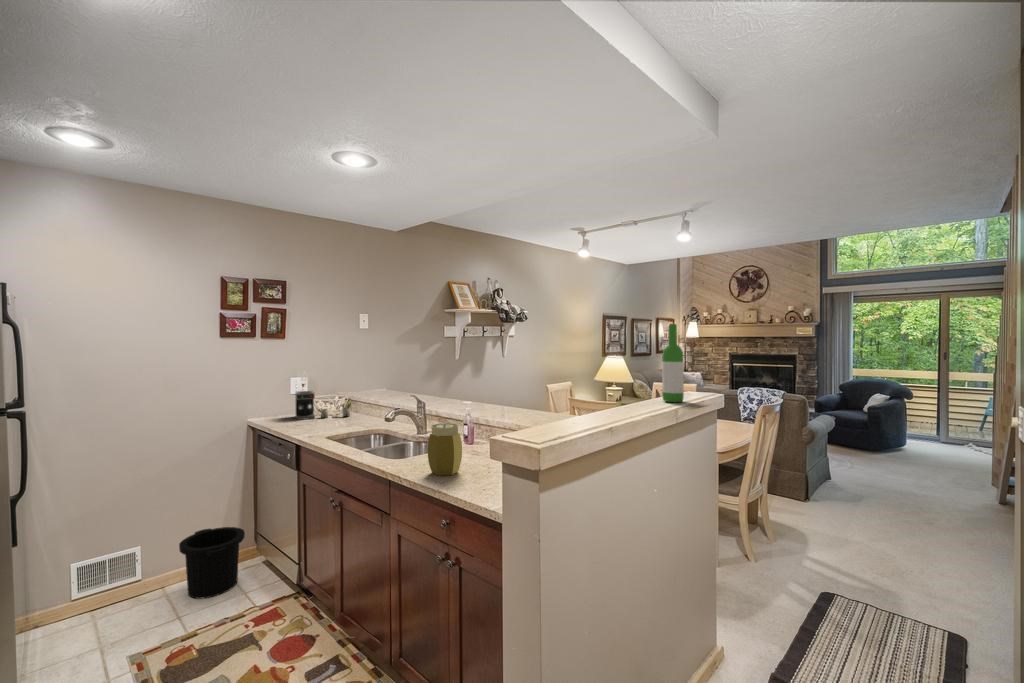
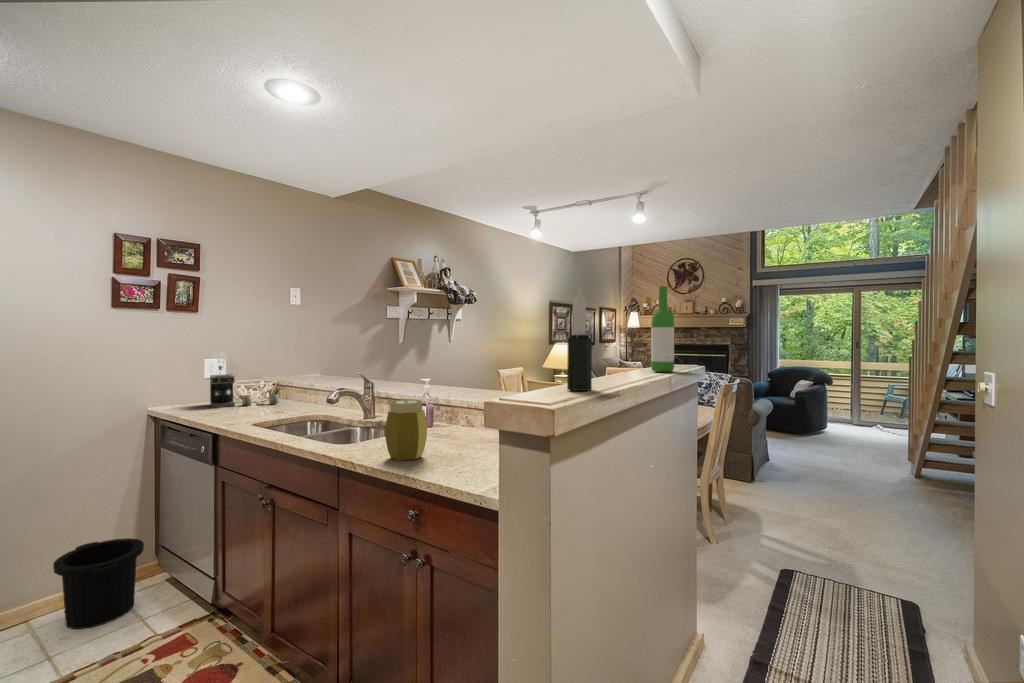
candle: none [567,339,588,427] -> present [567,288,592,391]

